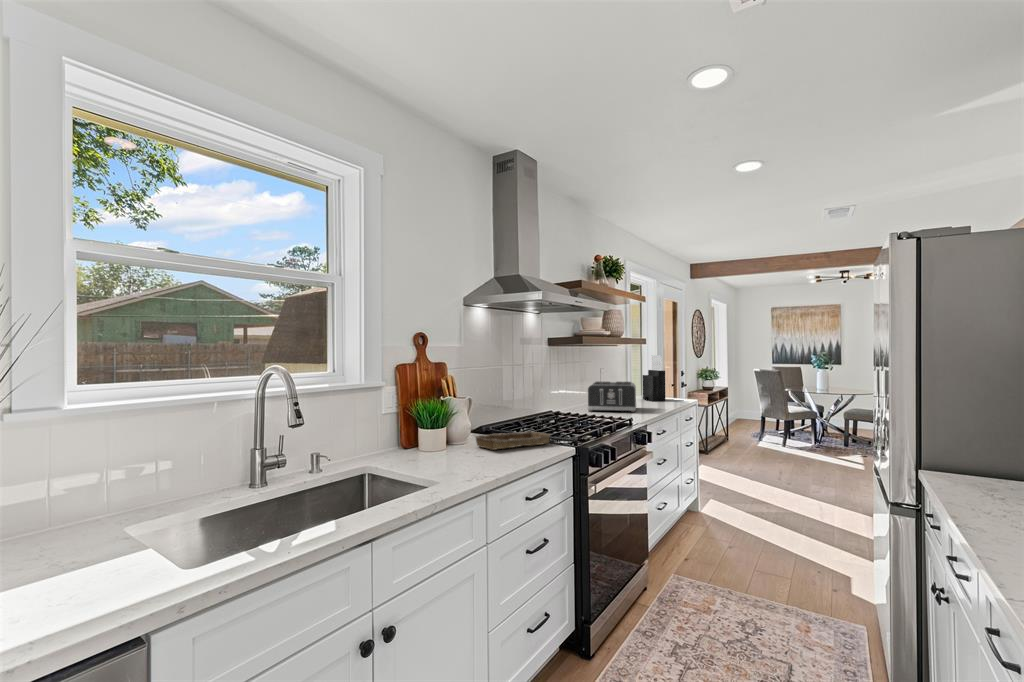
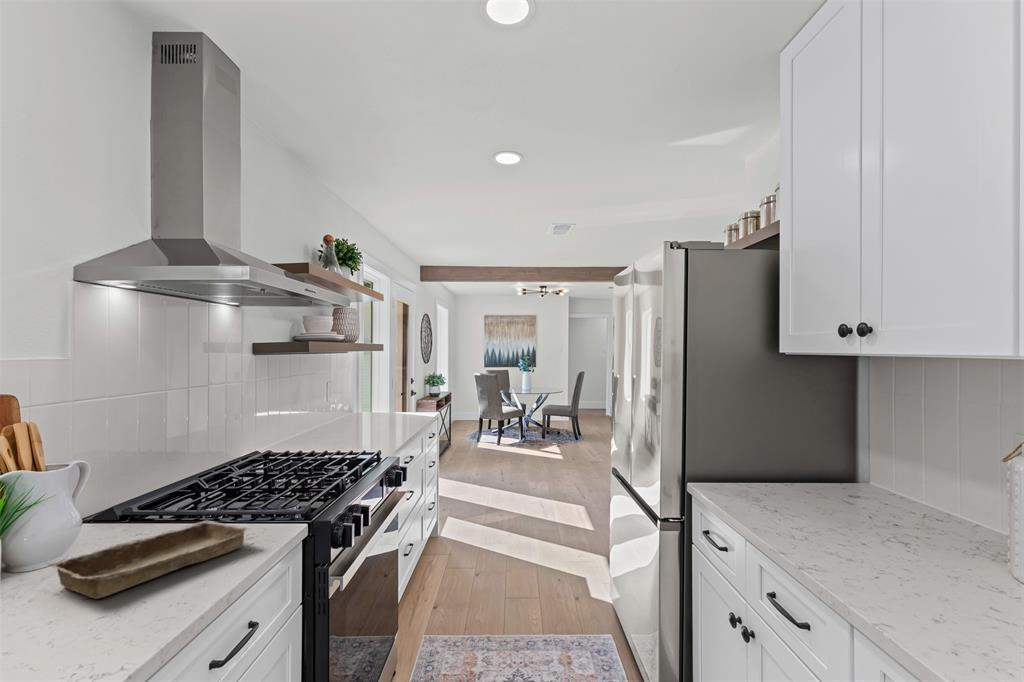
knife block: present [643,355,666,401] -> none [380,364,407,419]
toaster: present [587,382,636,412] -> none [312,399,378,444]

